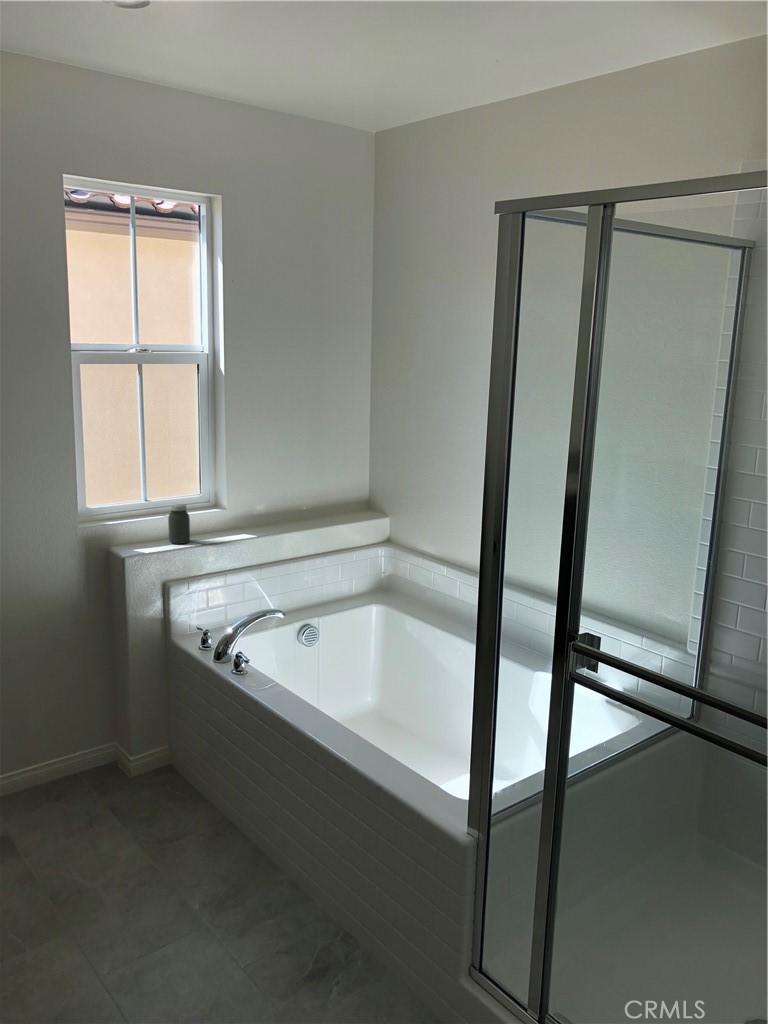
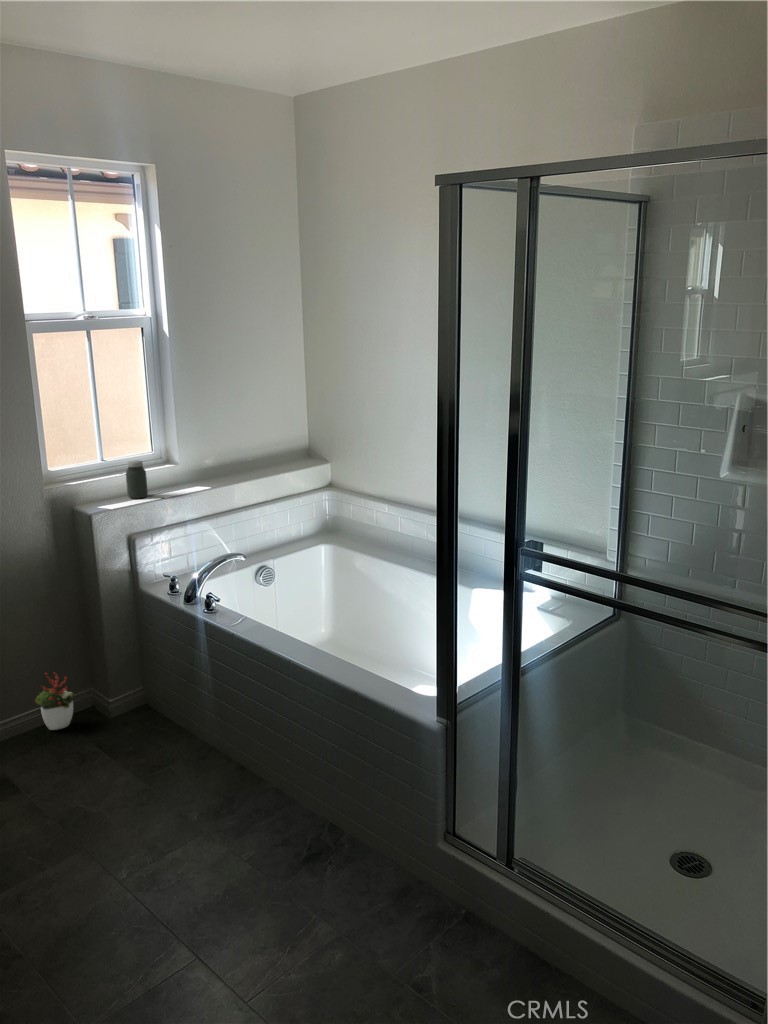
decorative plant: none [53,721,95,783] -> present [35,672,73,730]

